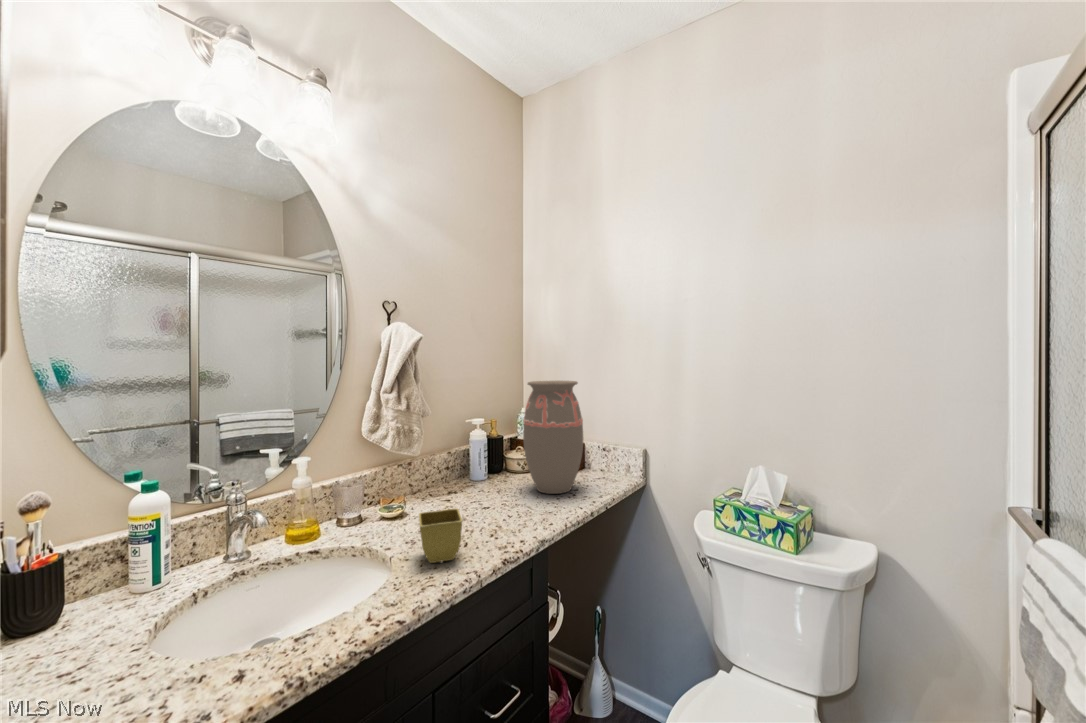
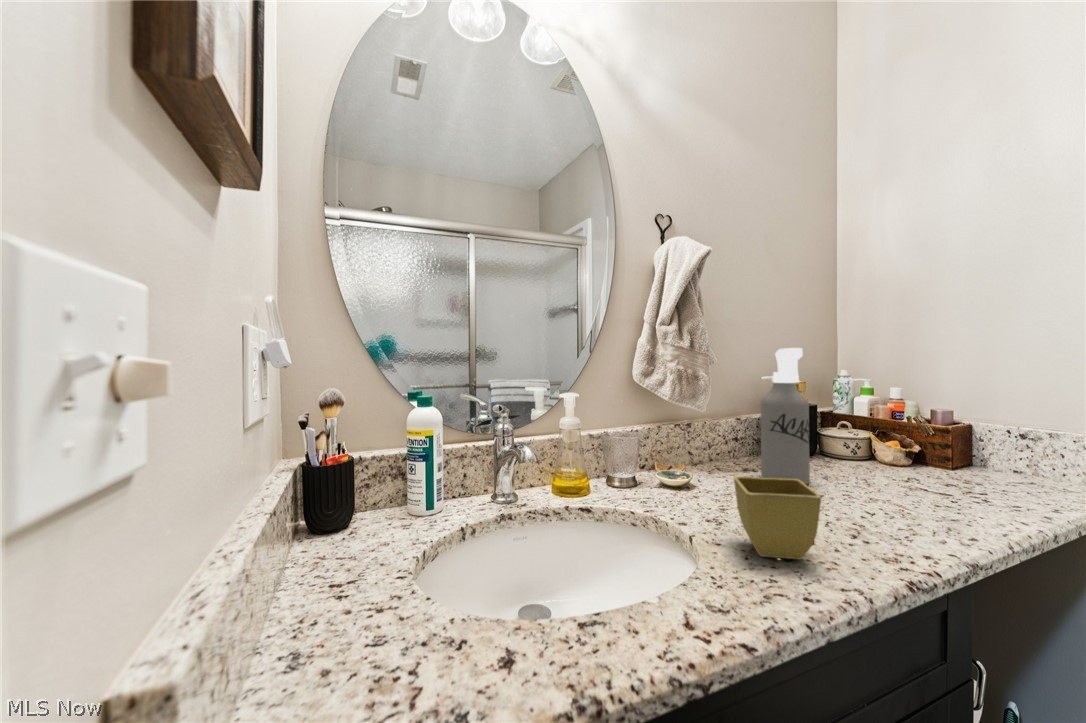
decorative vase: present [523,381,583,494] -> none [868,307,998,494]
spray bottle: none [457,407,487,503] -> present [761,348,810,484]

